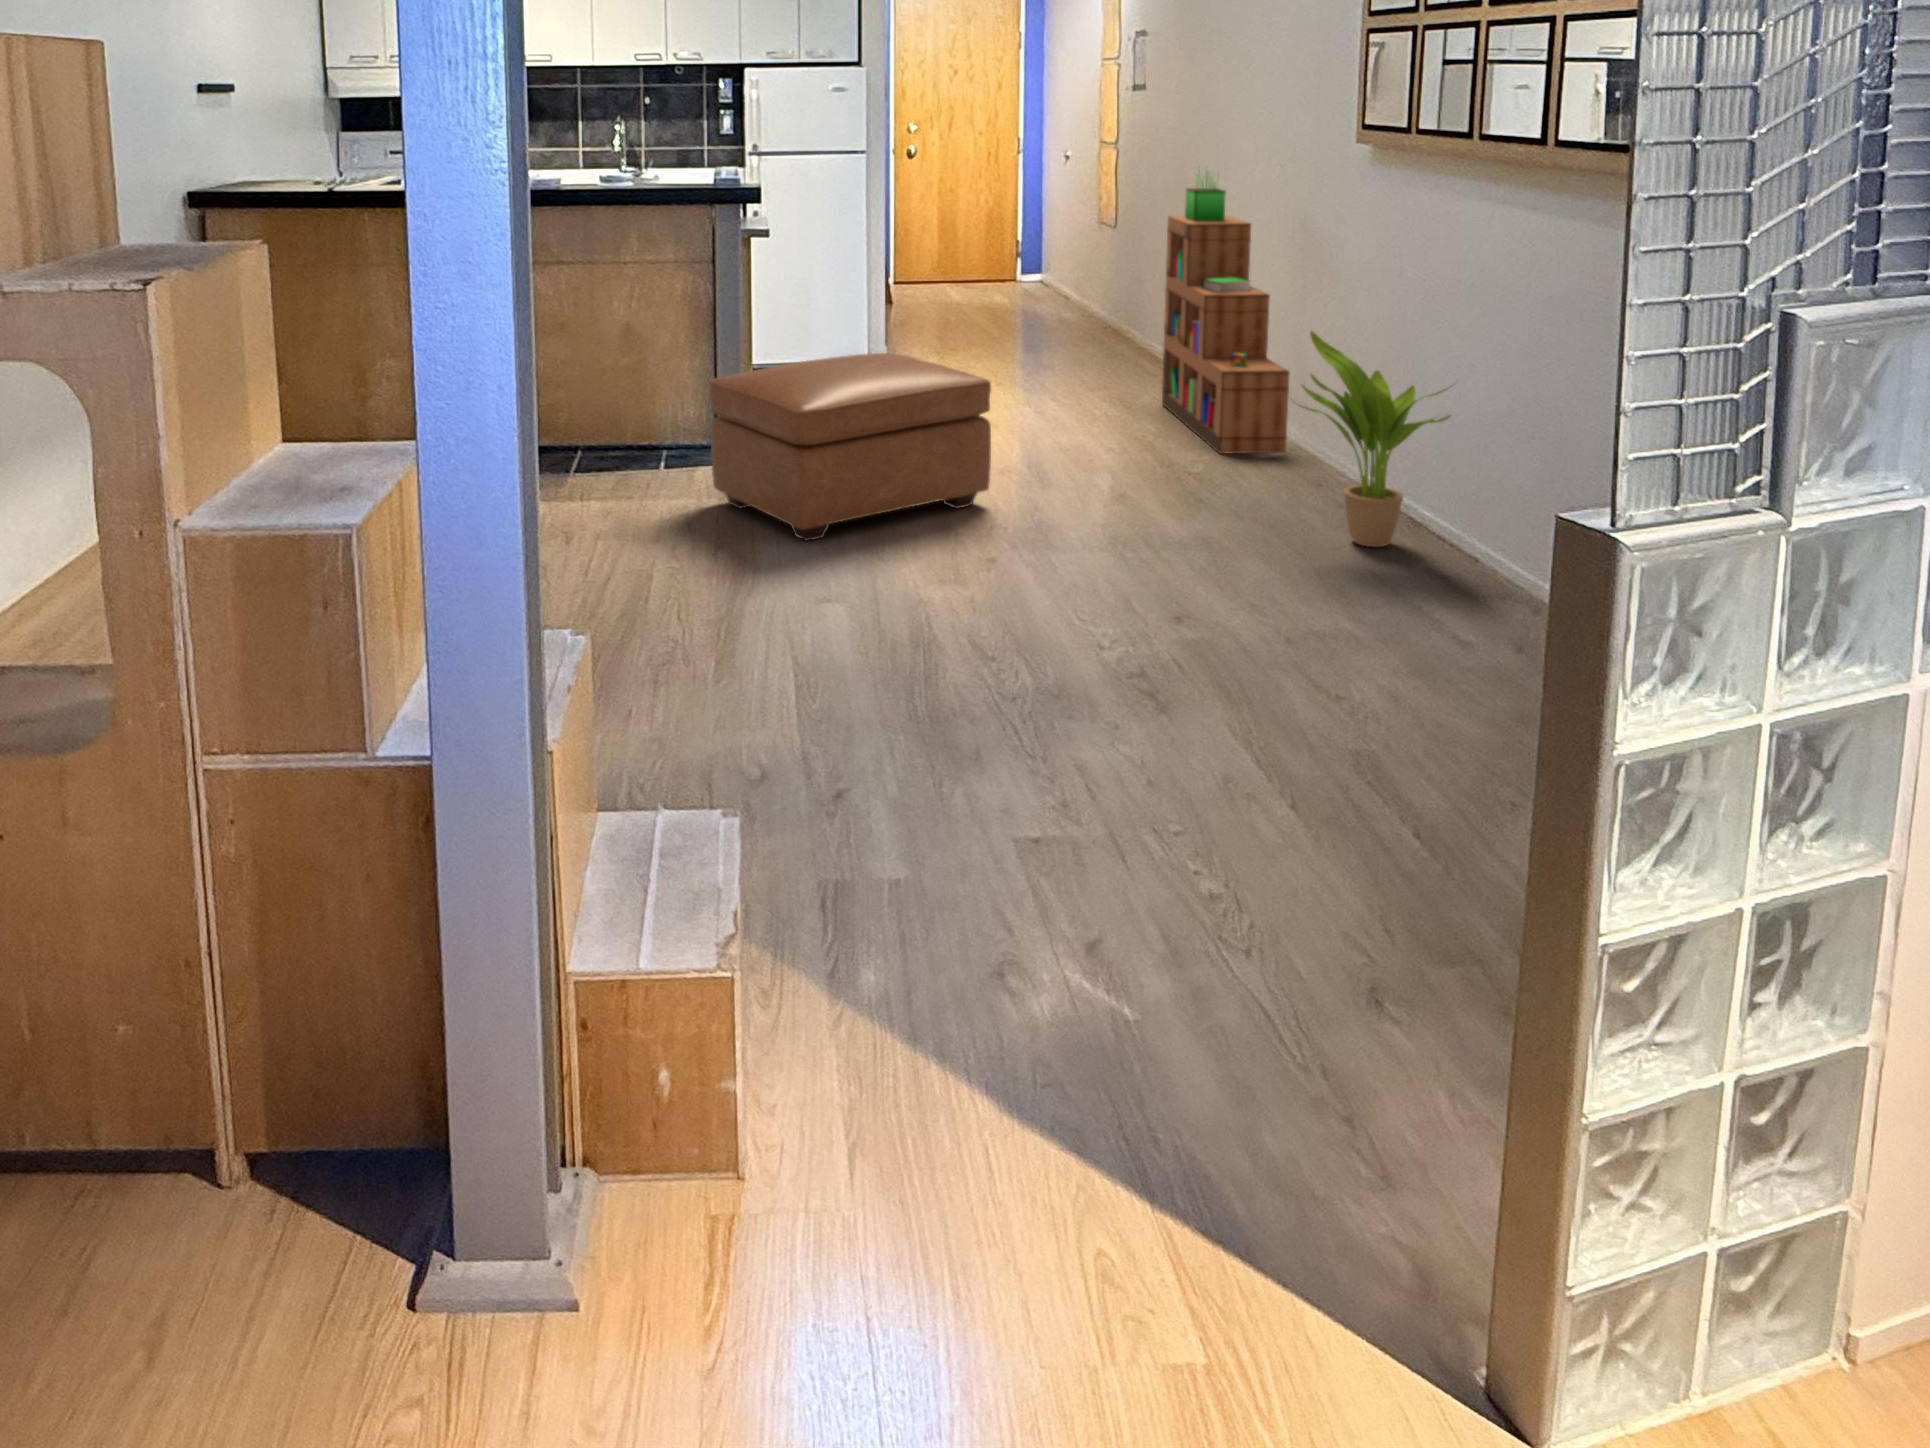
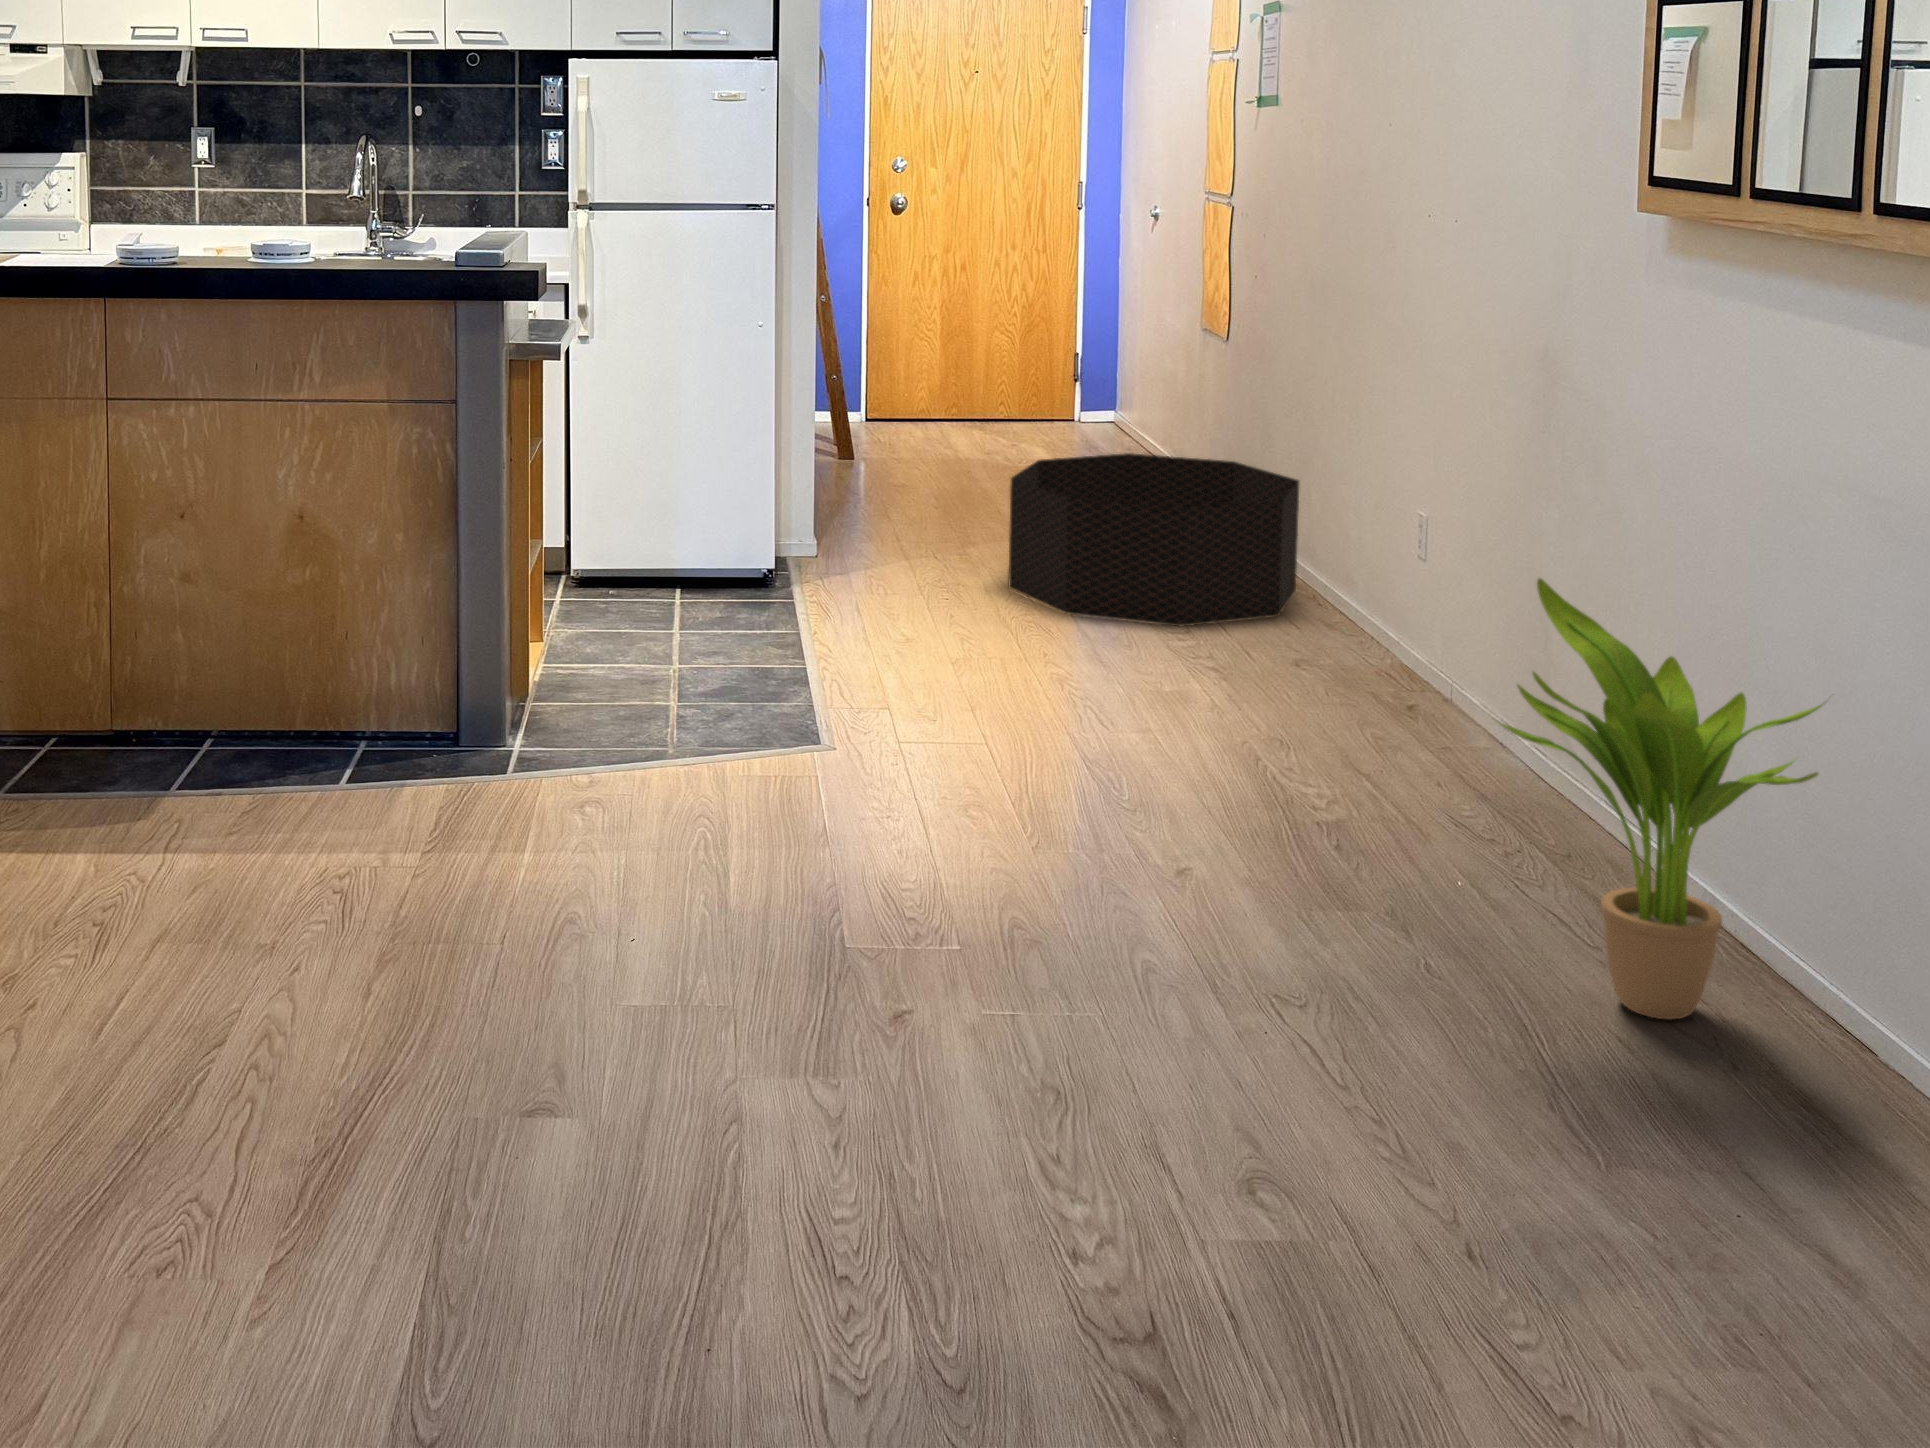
bookshelf: present [1162,173,1289,453] -> none [1286,243,1511,783]
basket: none [999,293,1163,386] -> present [1009,453,1299,626]
ottoman: present [709,353,991,541] -> none [396,584,924,962]

